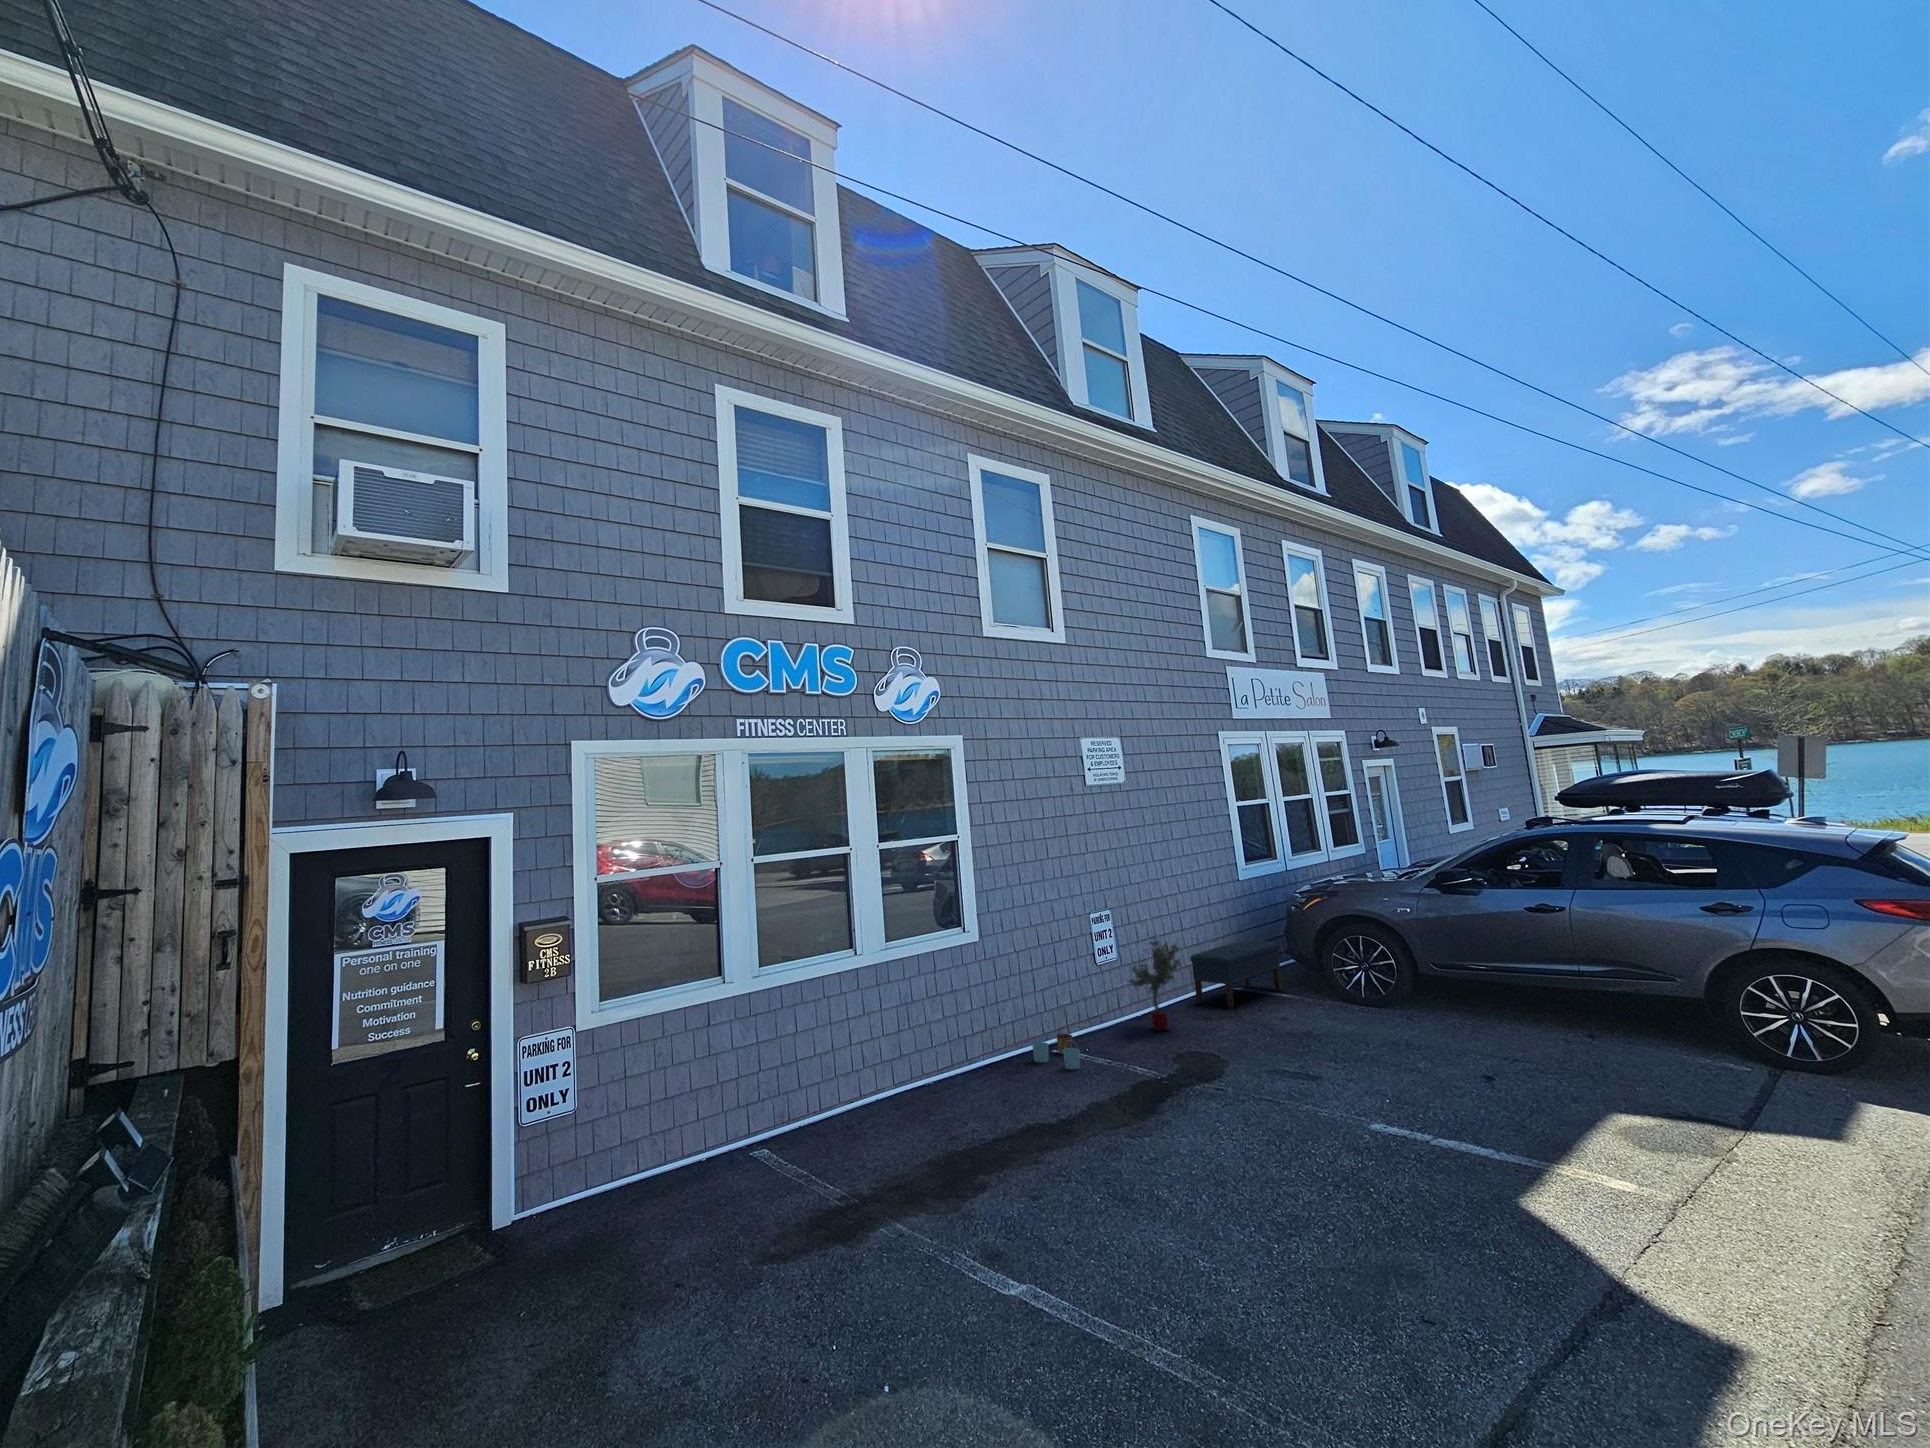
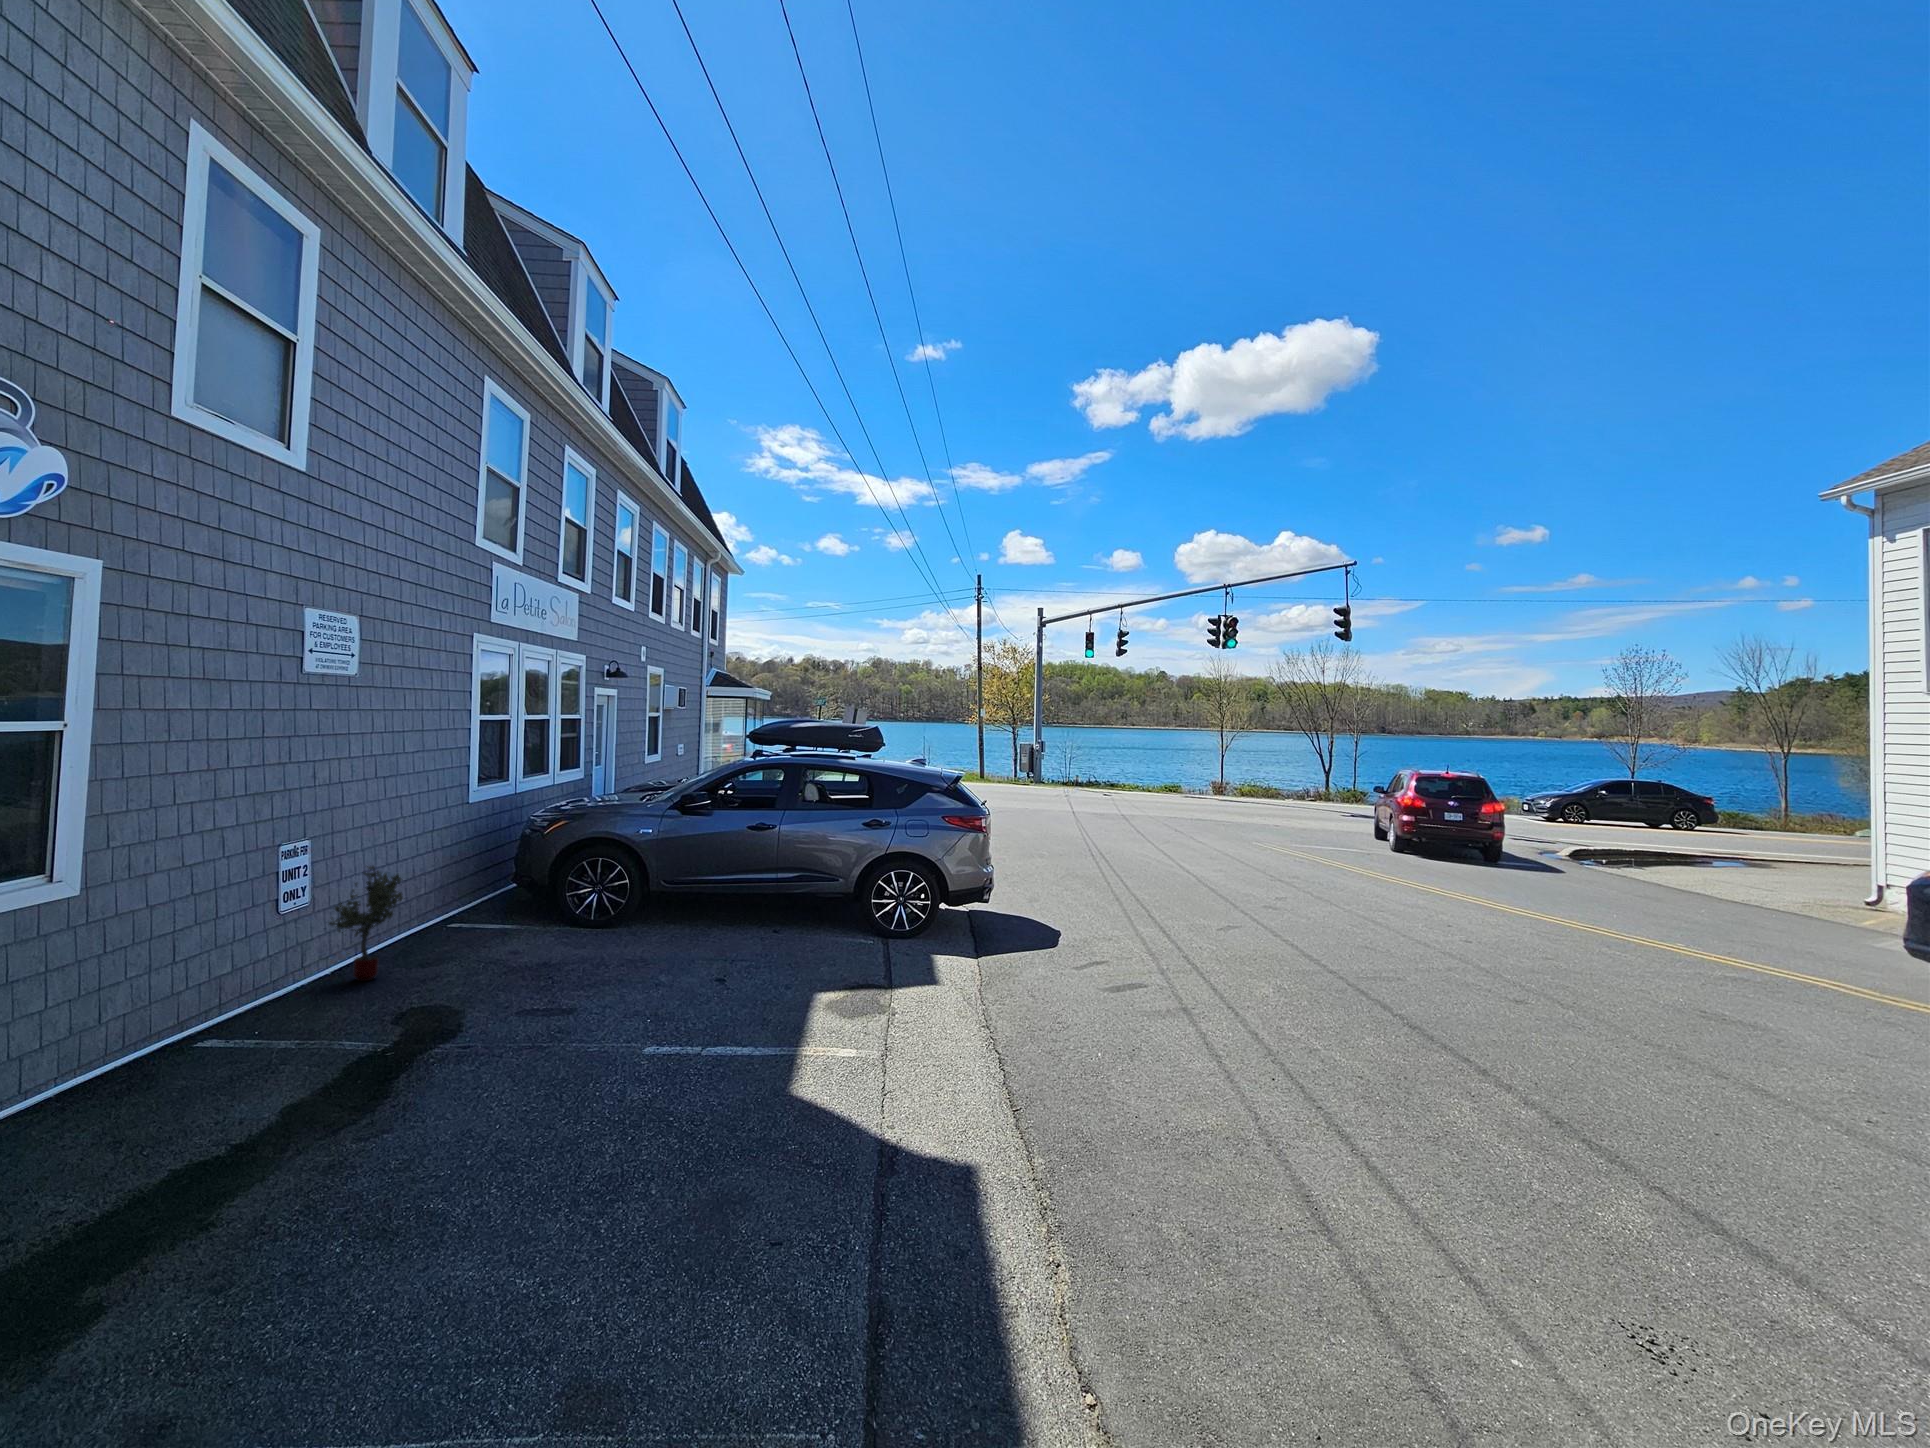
bench: present [1190,940,1281,1009] -> none [405,869,506,947]
bucket: present [1033,1026,1080,1070] -> none [178,991,260,1047]

